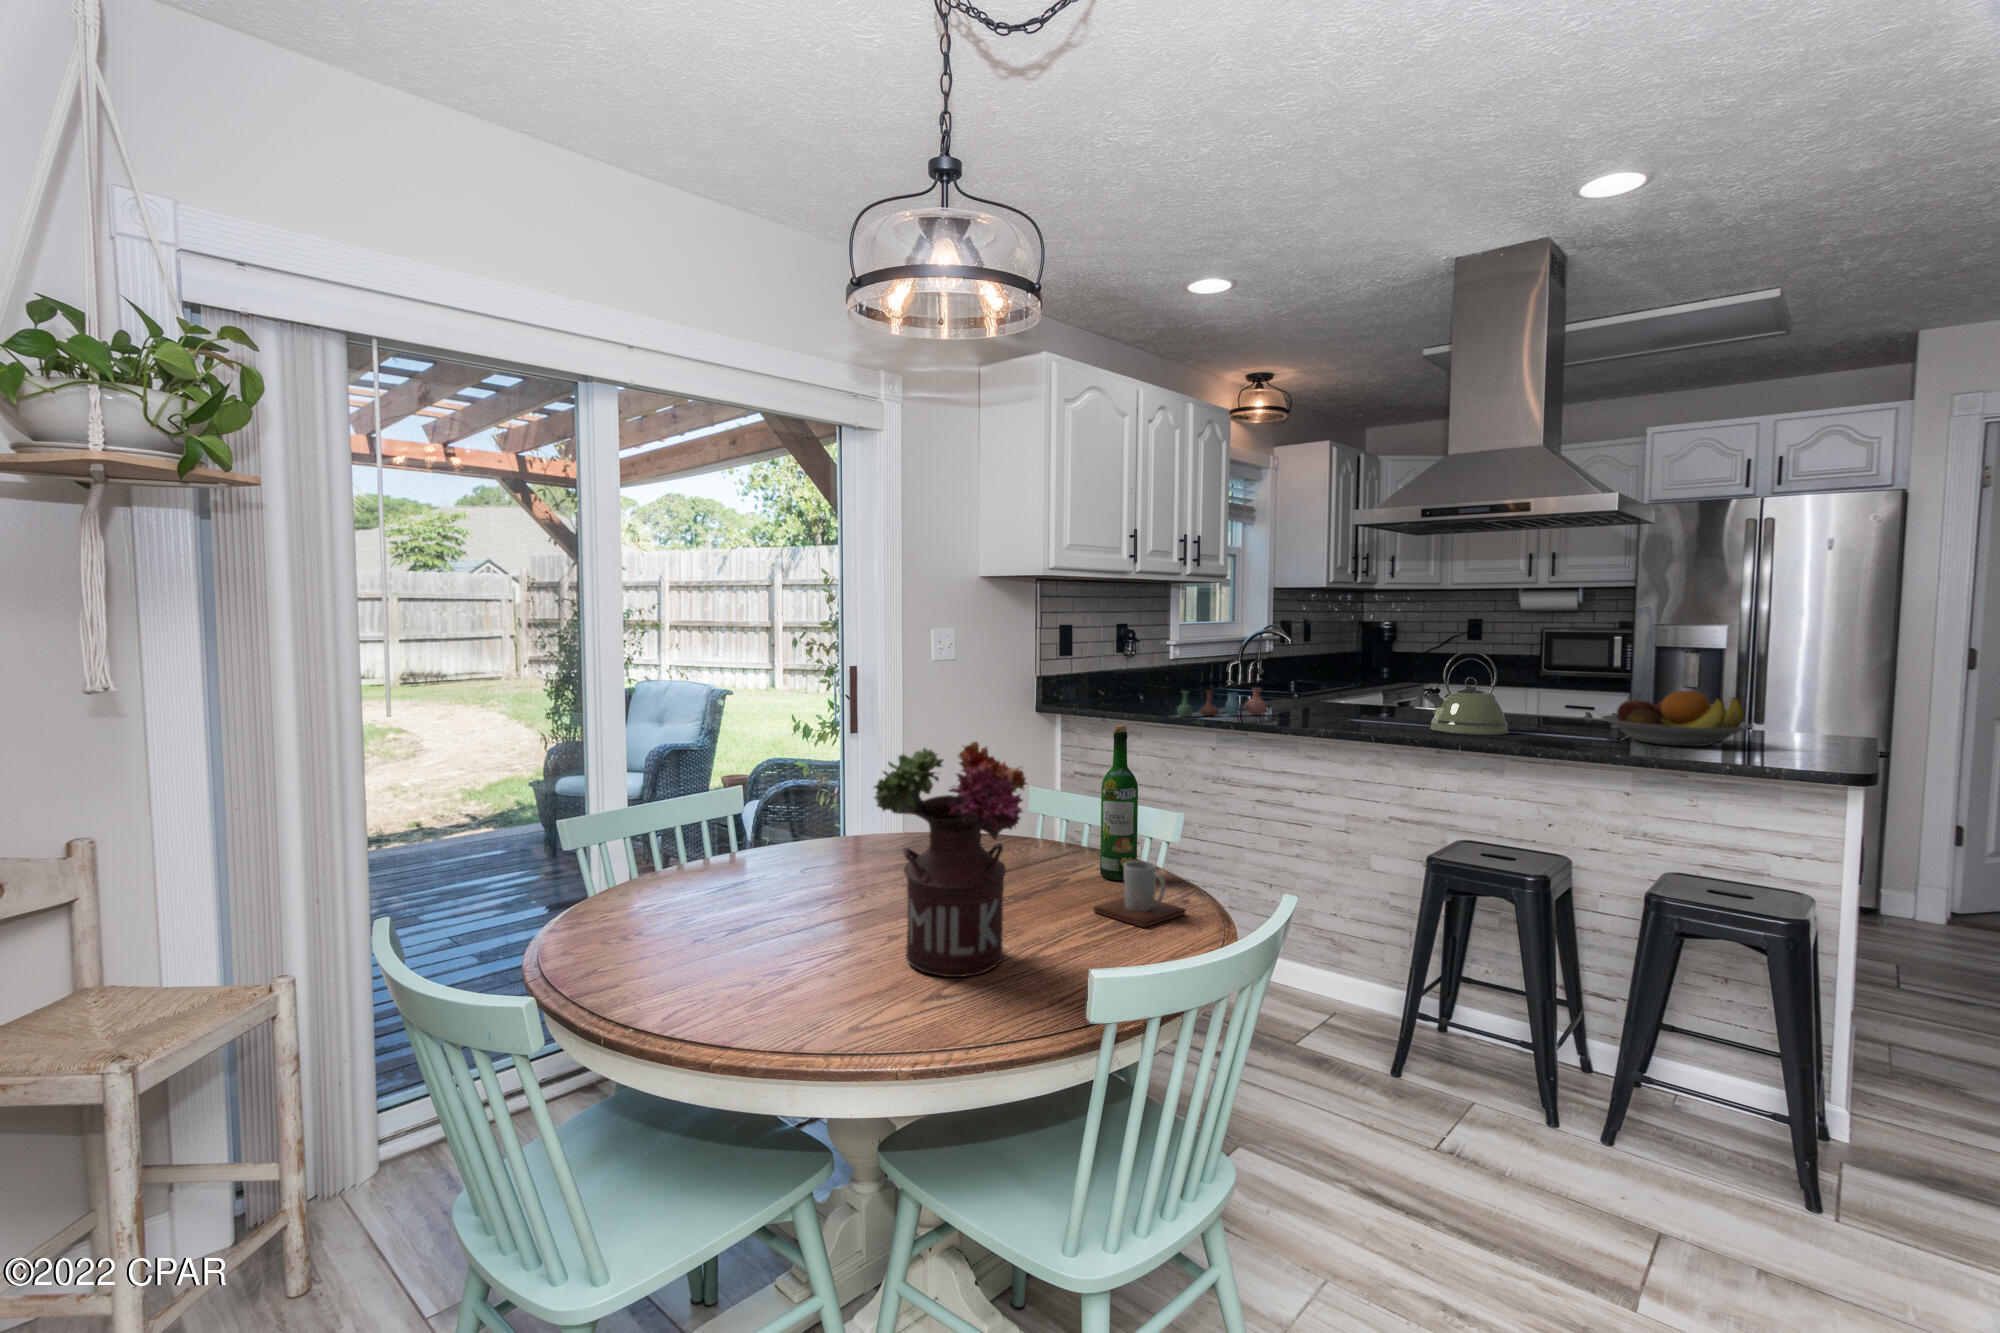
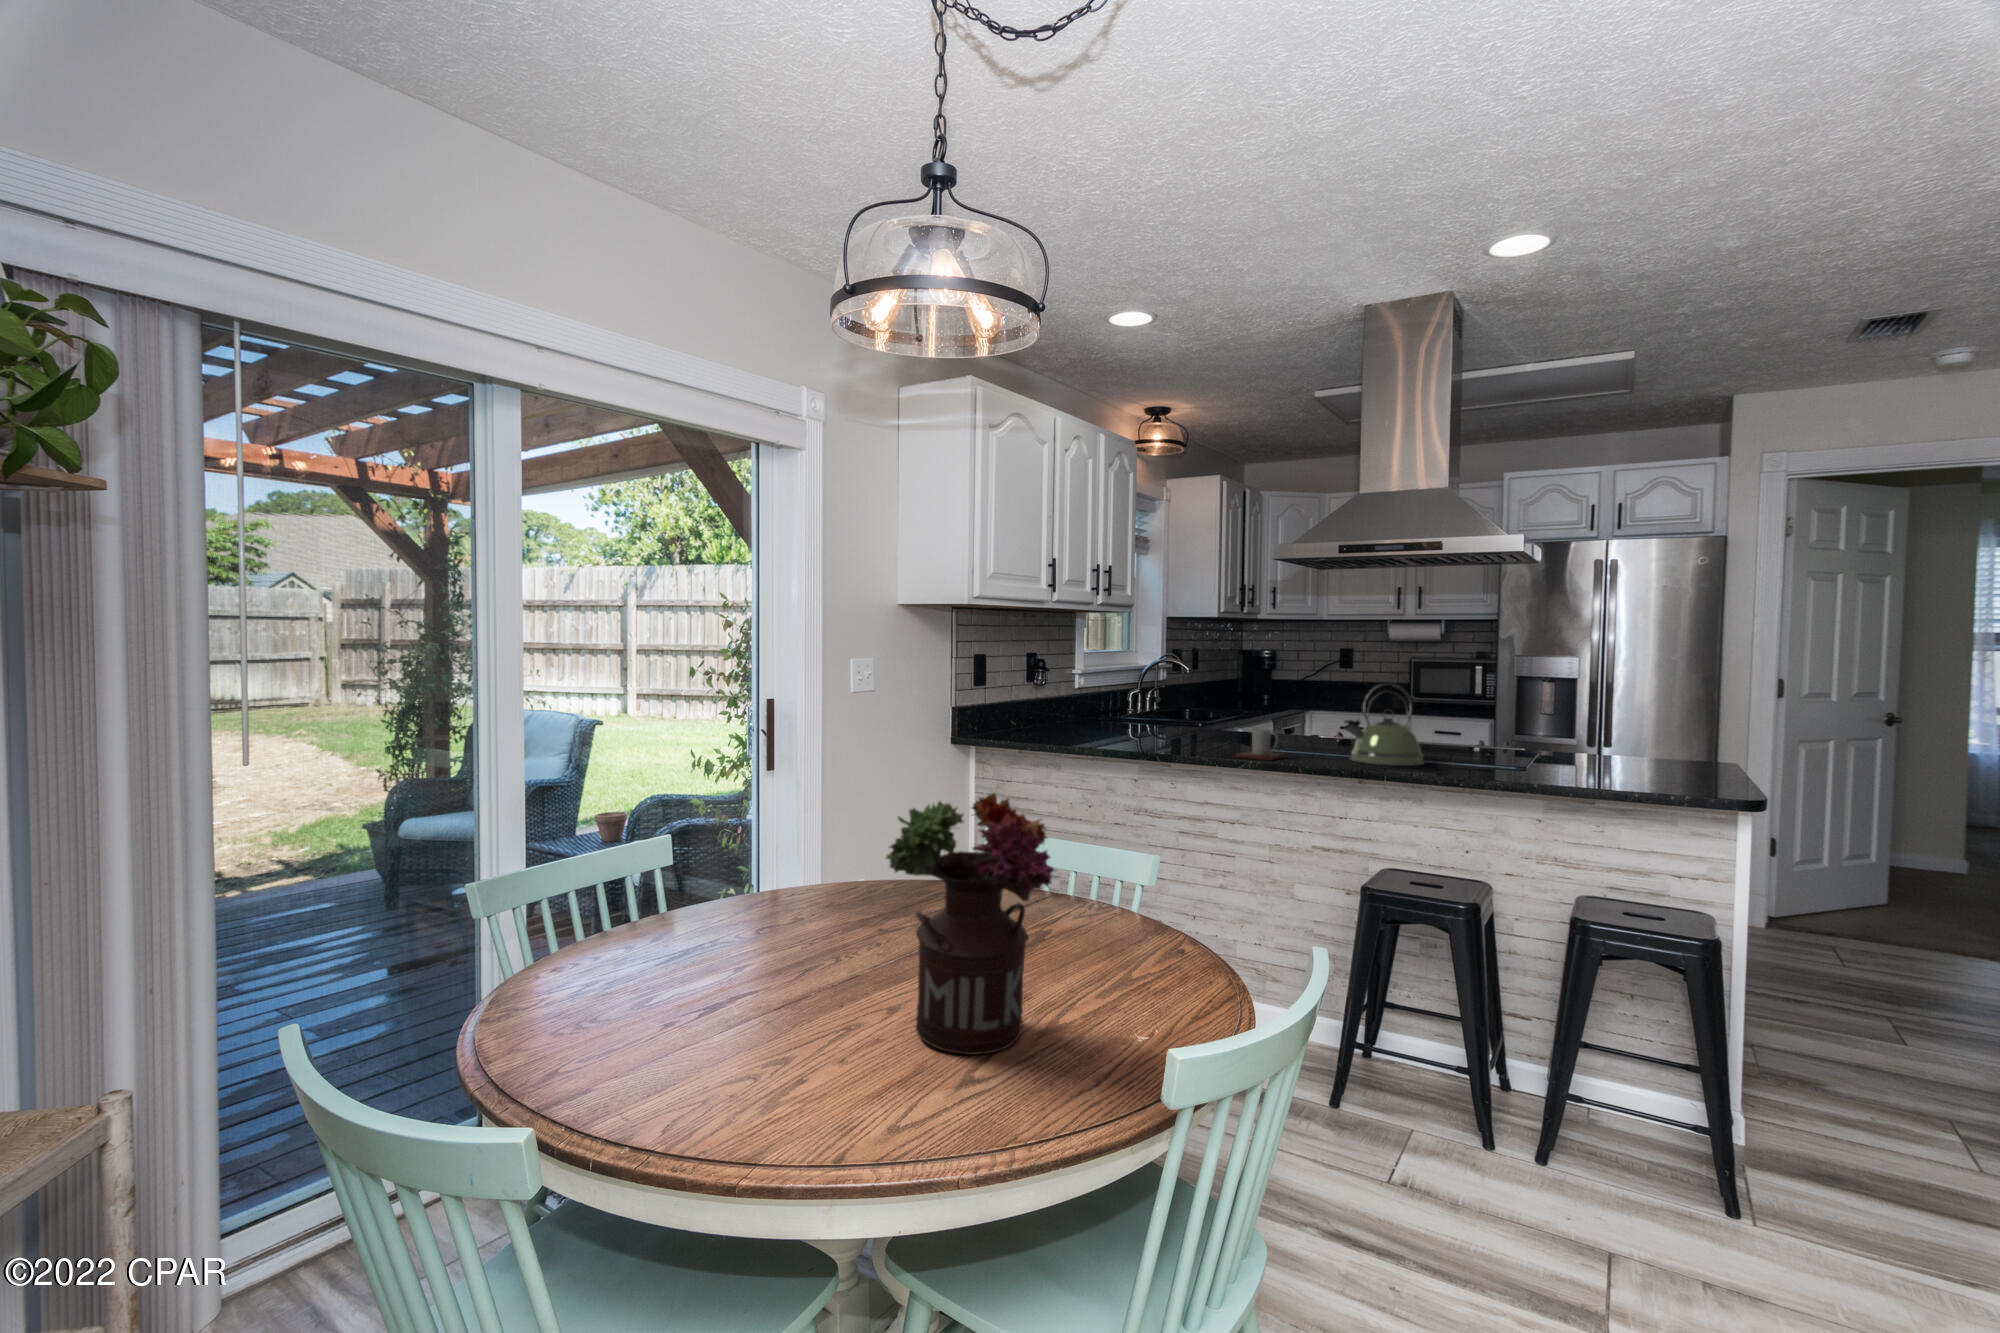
vase: present [1177,688,1267,717] -> none [1100,719,1187,749]
fruit bowl: present [1602,691,1752,746] -> none [1509,723,1646,775]
wine bottle: present [1100,725,1138,880] -> none [1078,766,1117,930]
mug: present [1094,861,1186,927] -> present [1236,729,1286,760]

